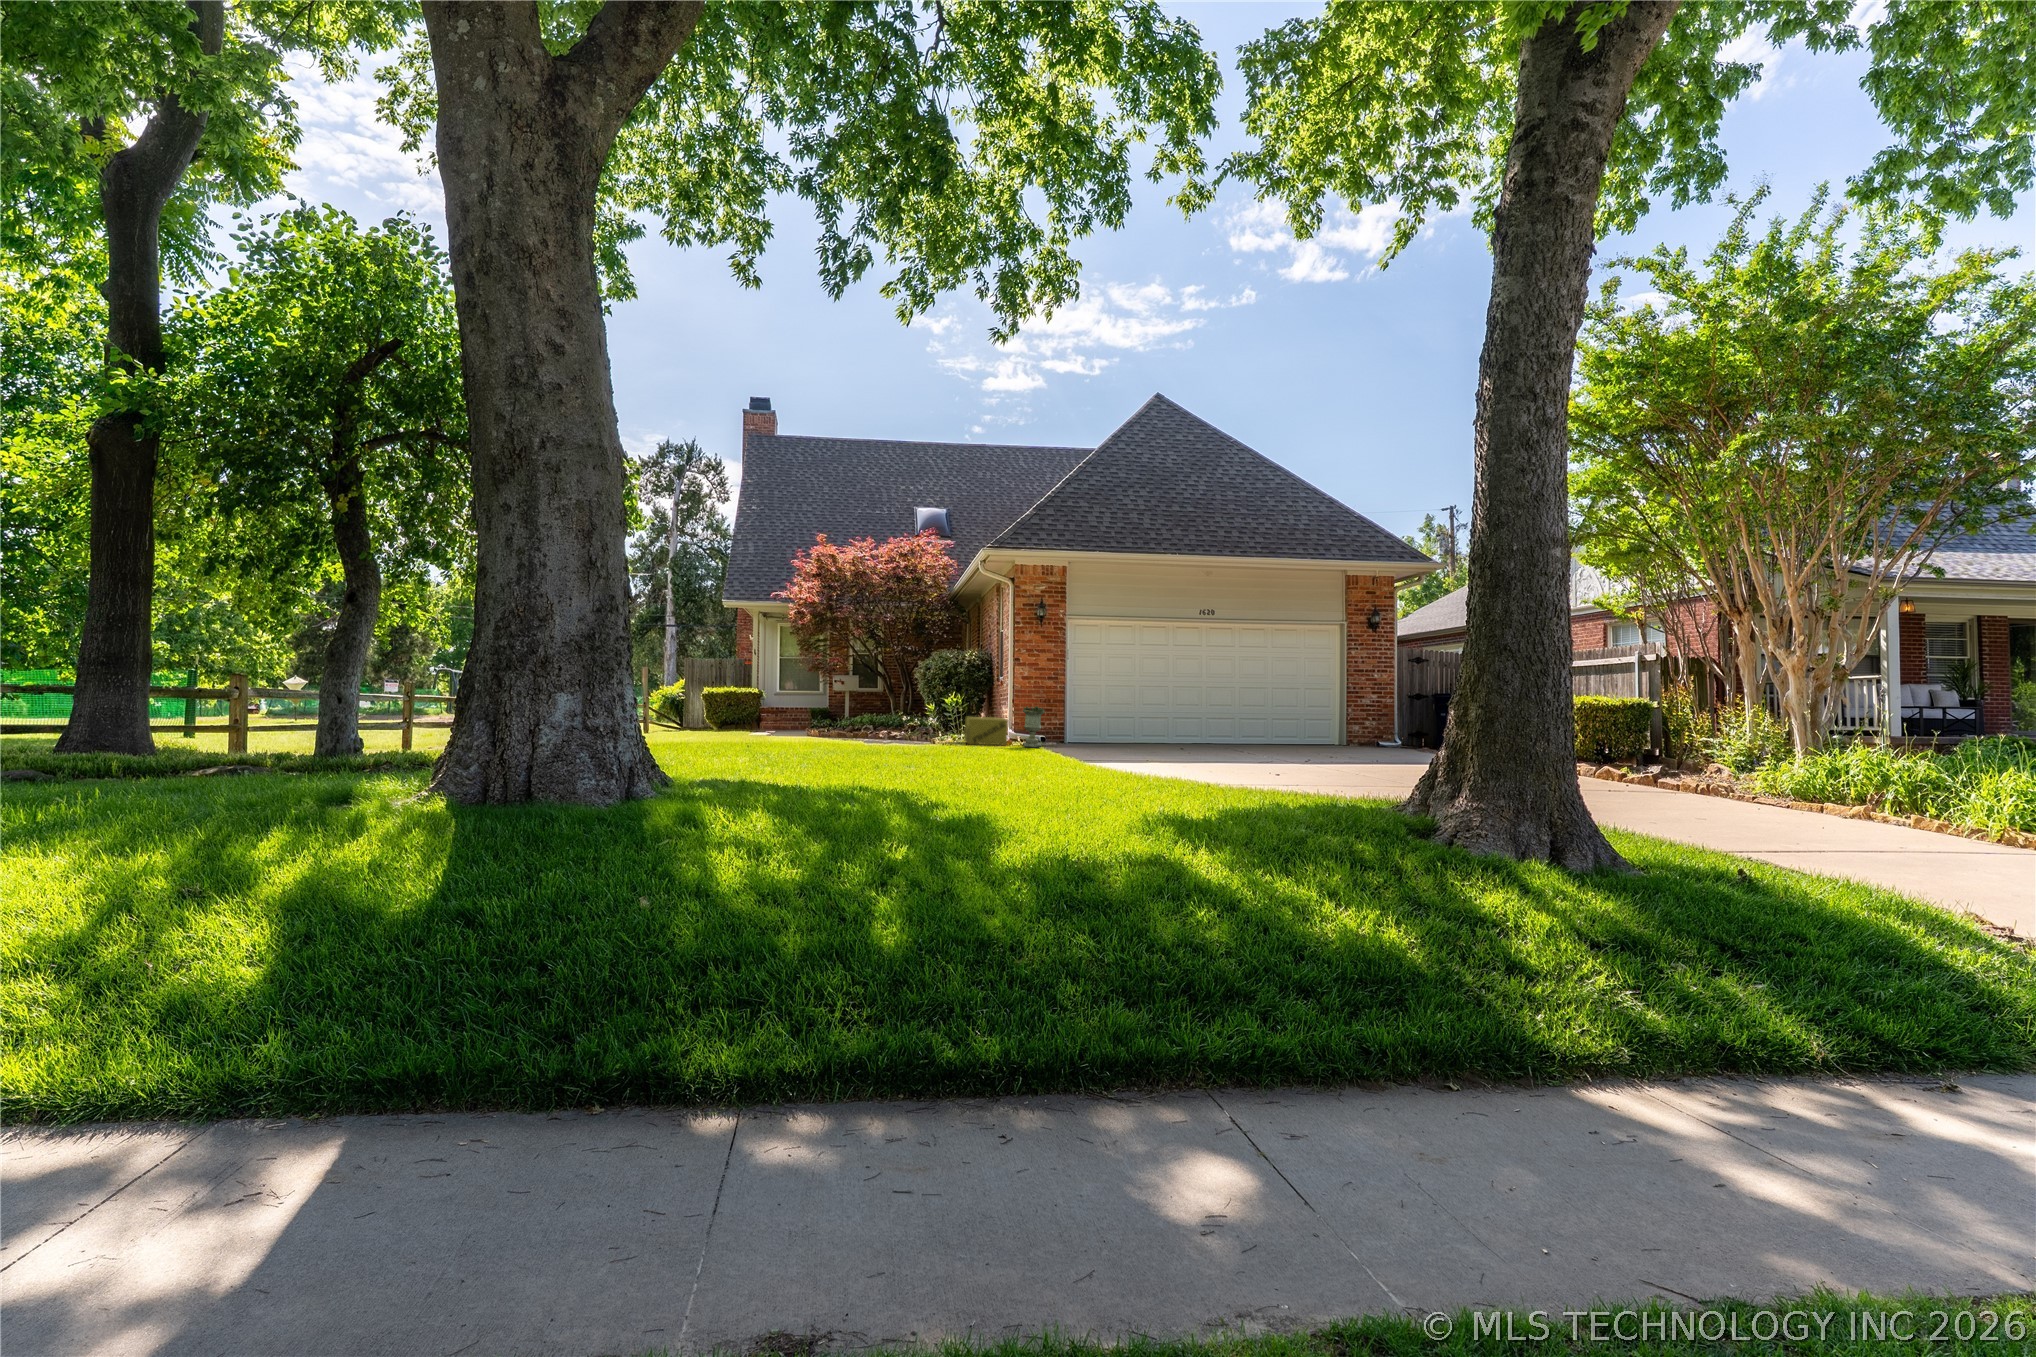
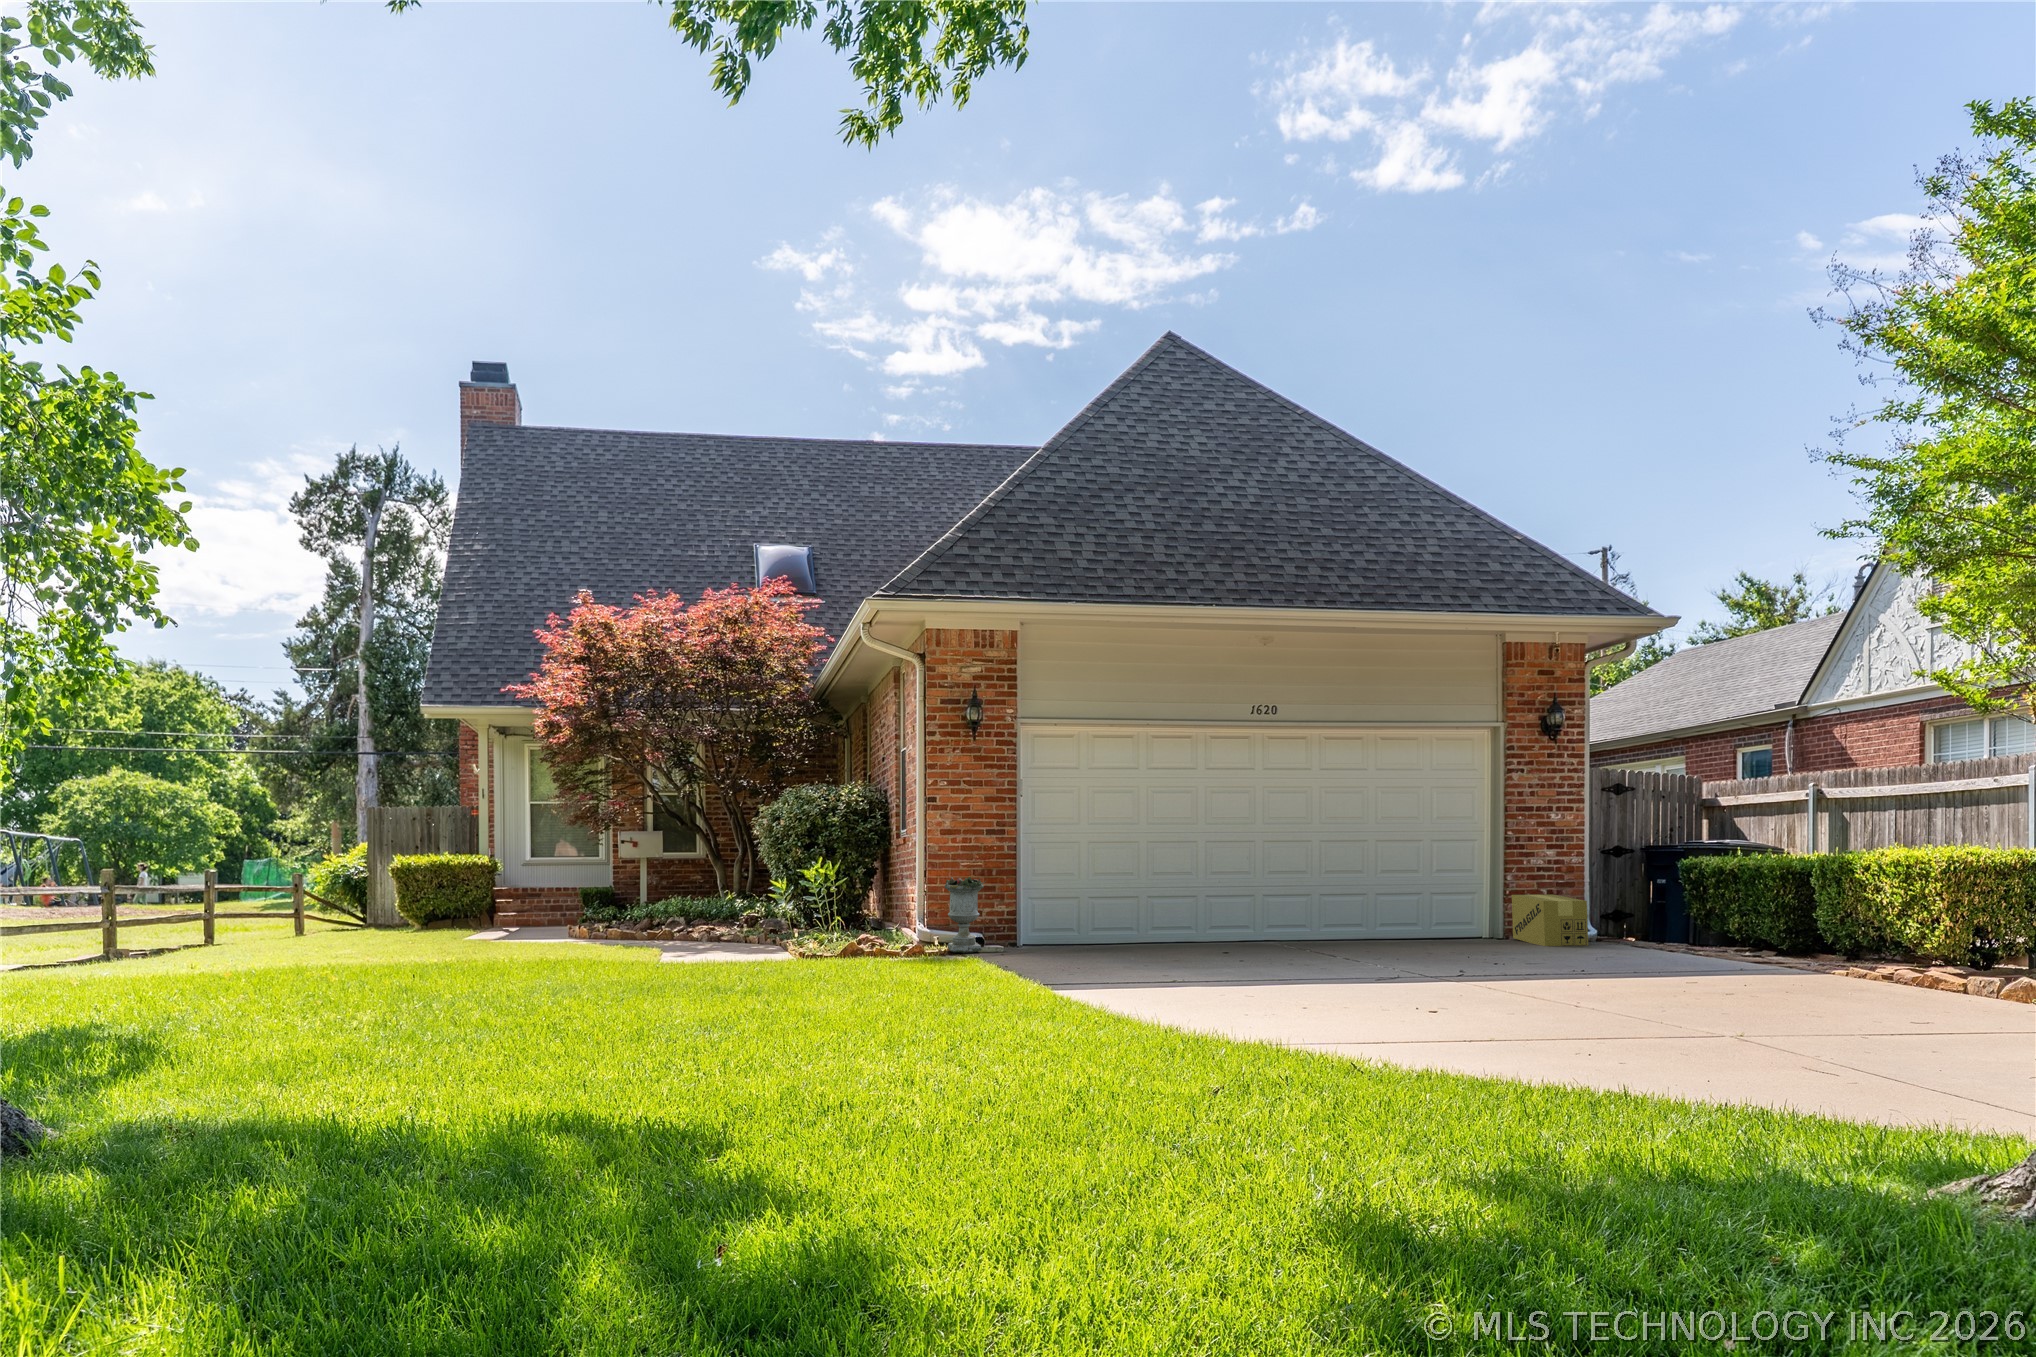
cardboard box: present [964,717,1008,745] -> present [1512,895,1588,946]

